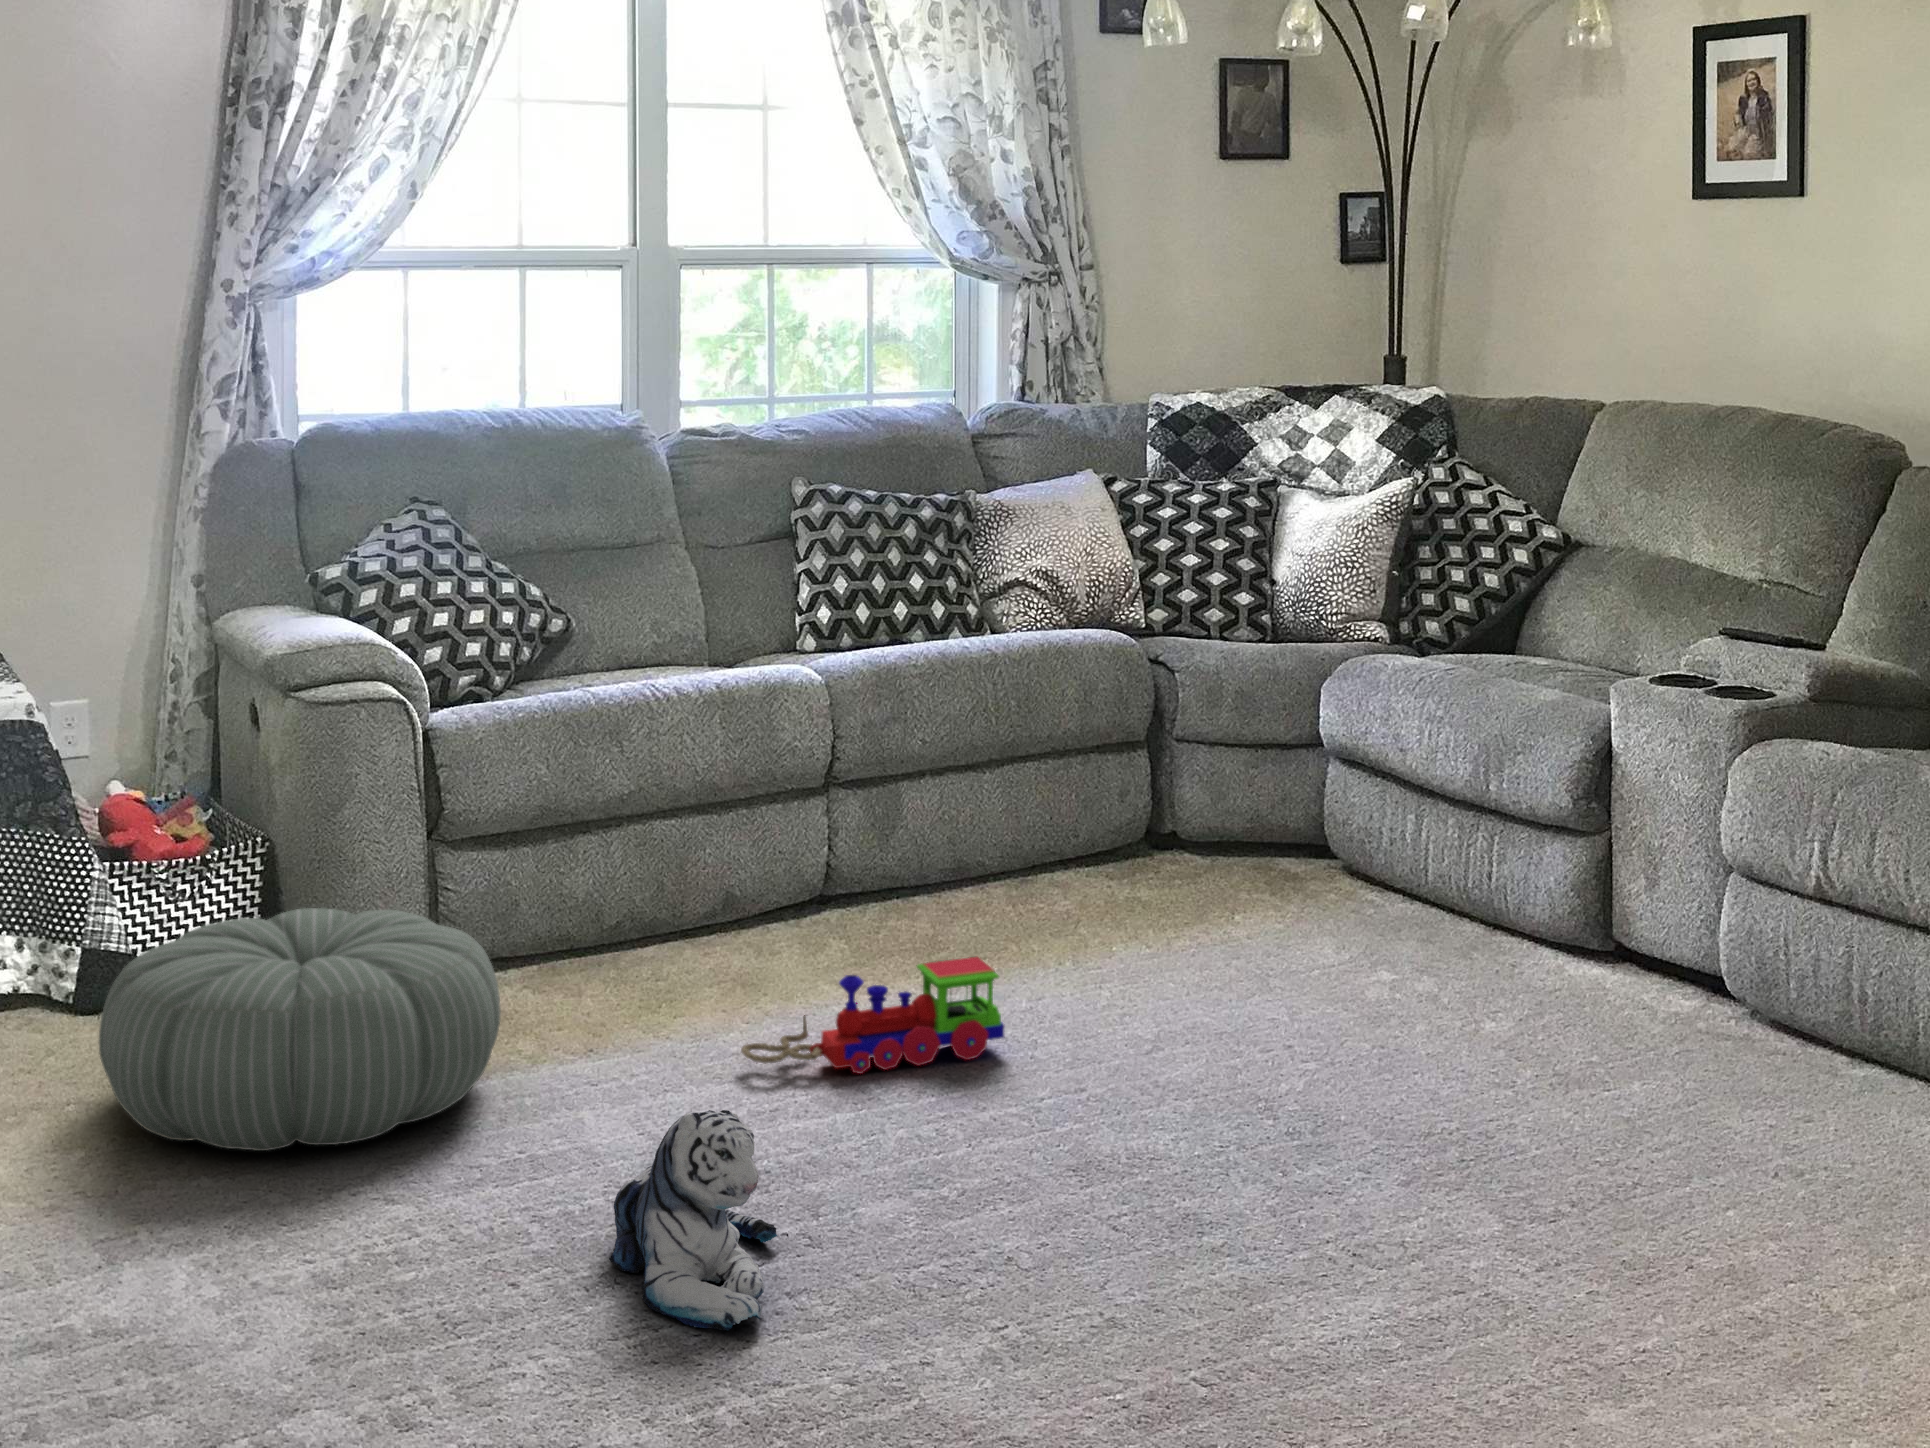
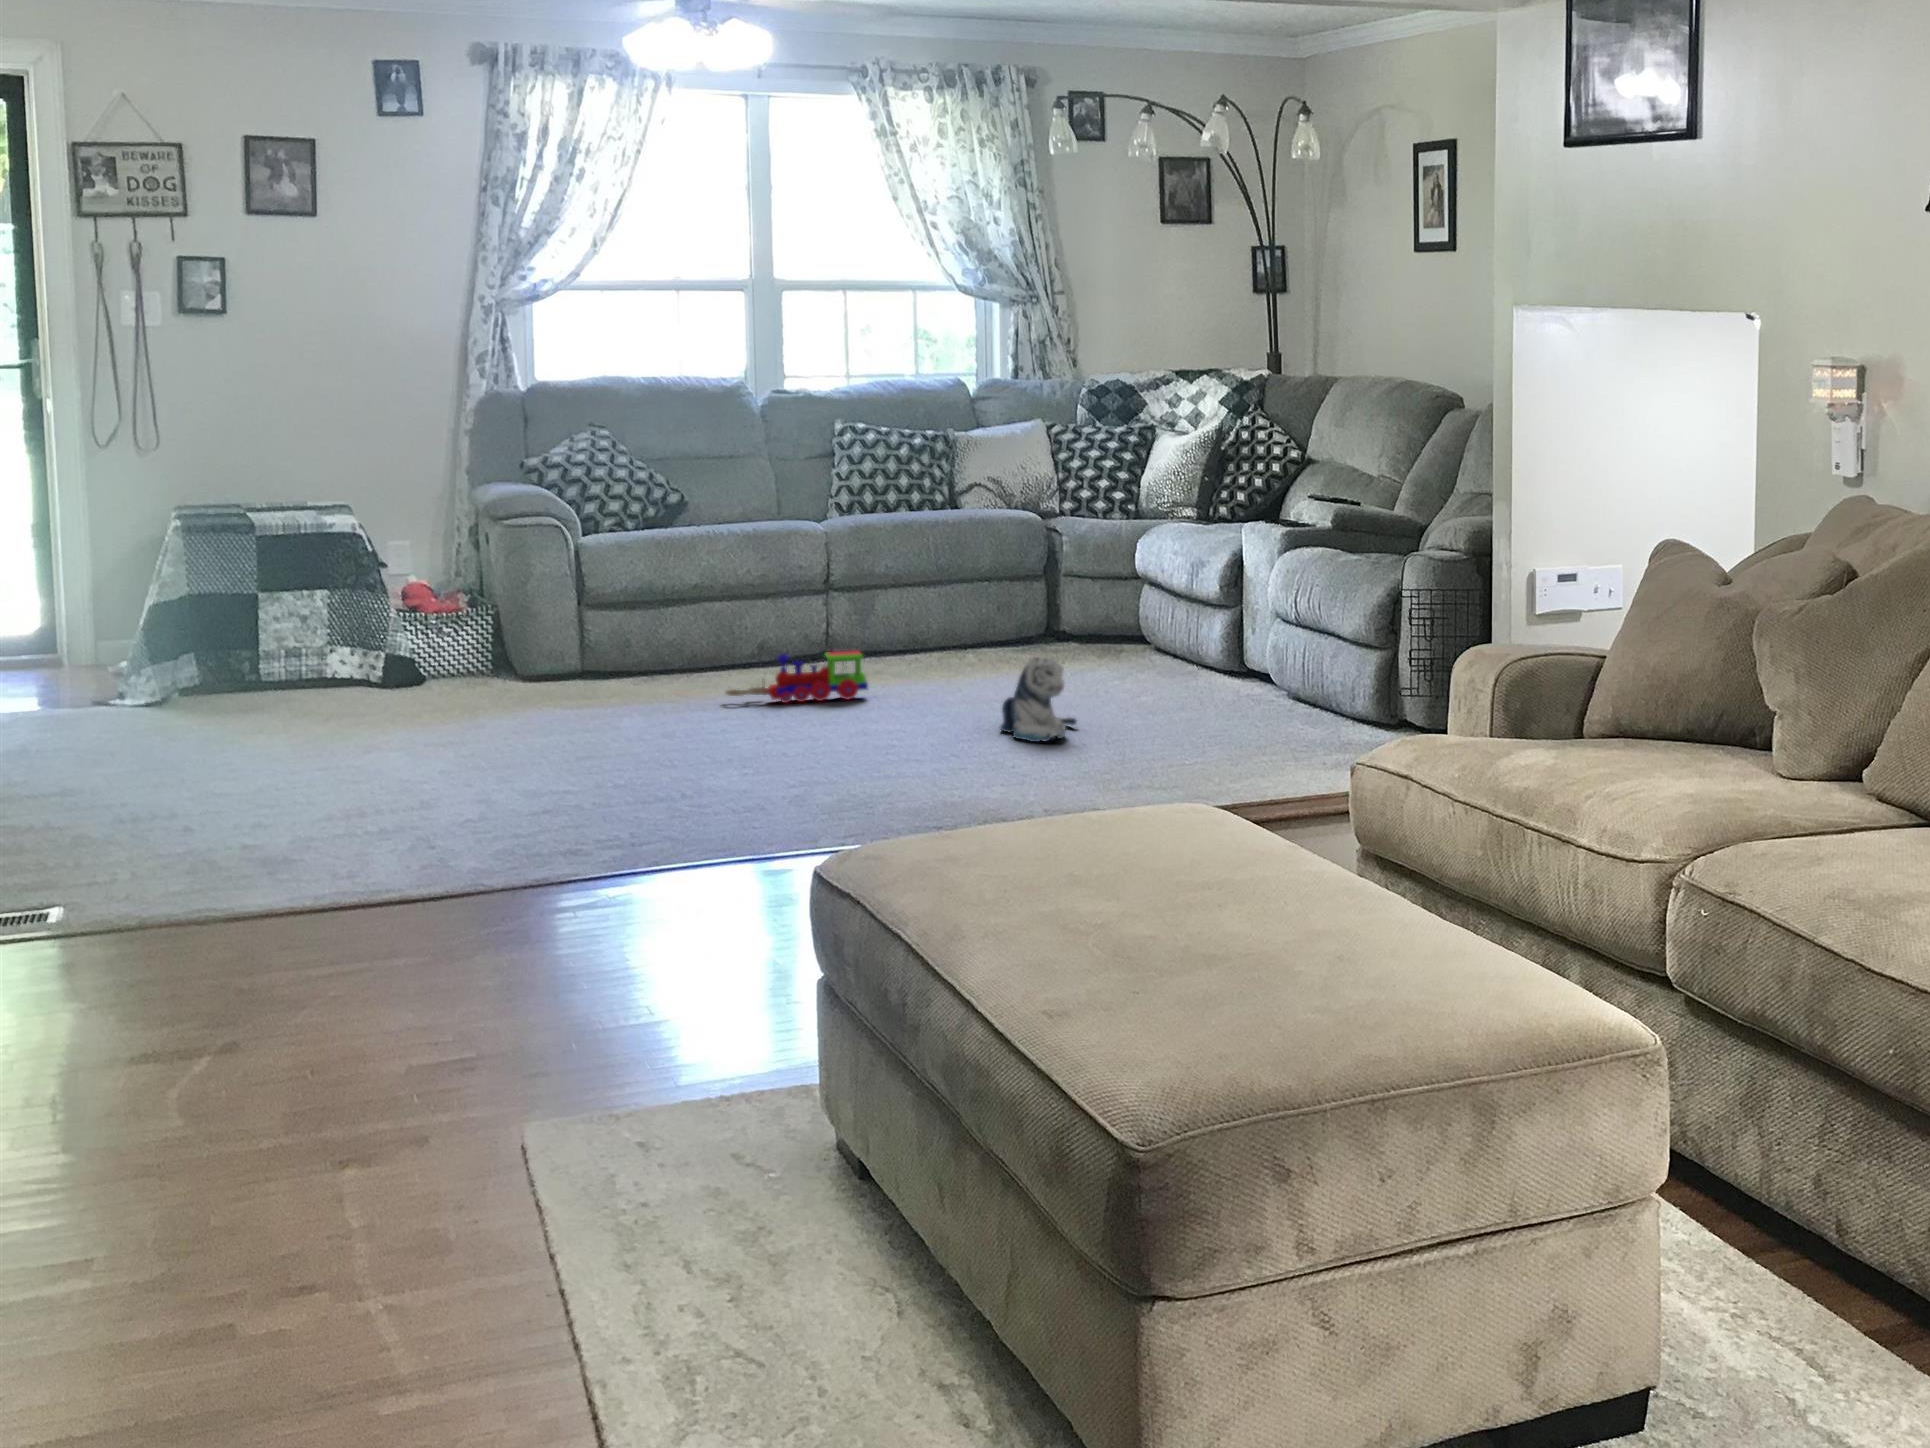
pouf: present [99,908,501,1151] -> none [384,620,596,720]
plush toy: present [609,1110,777,1330] -> present [1000,657,1077,742]

